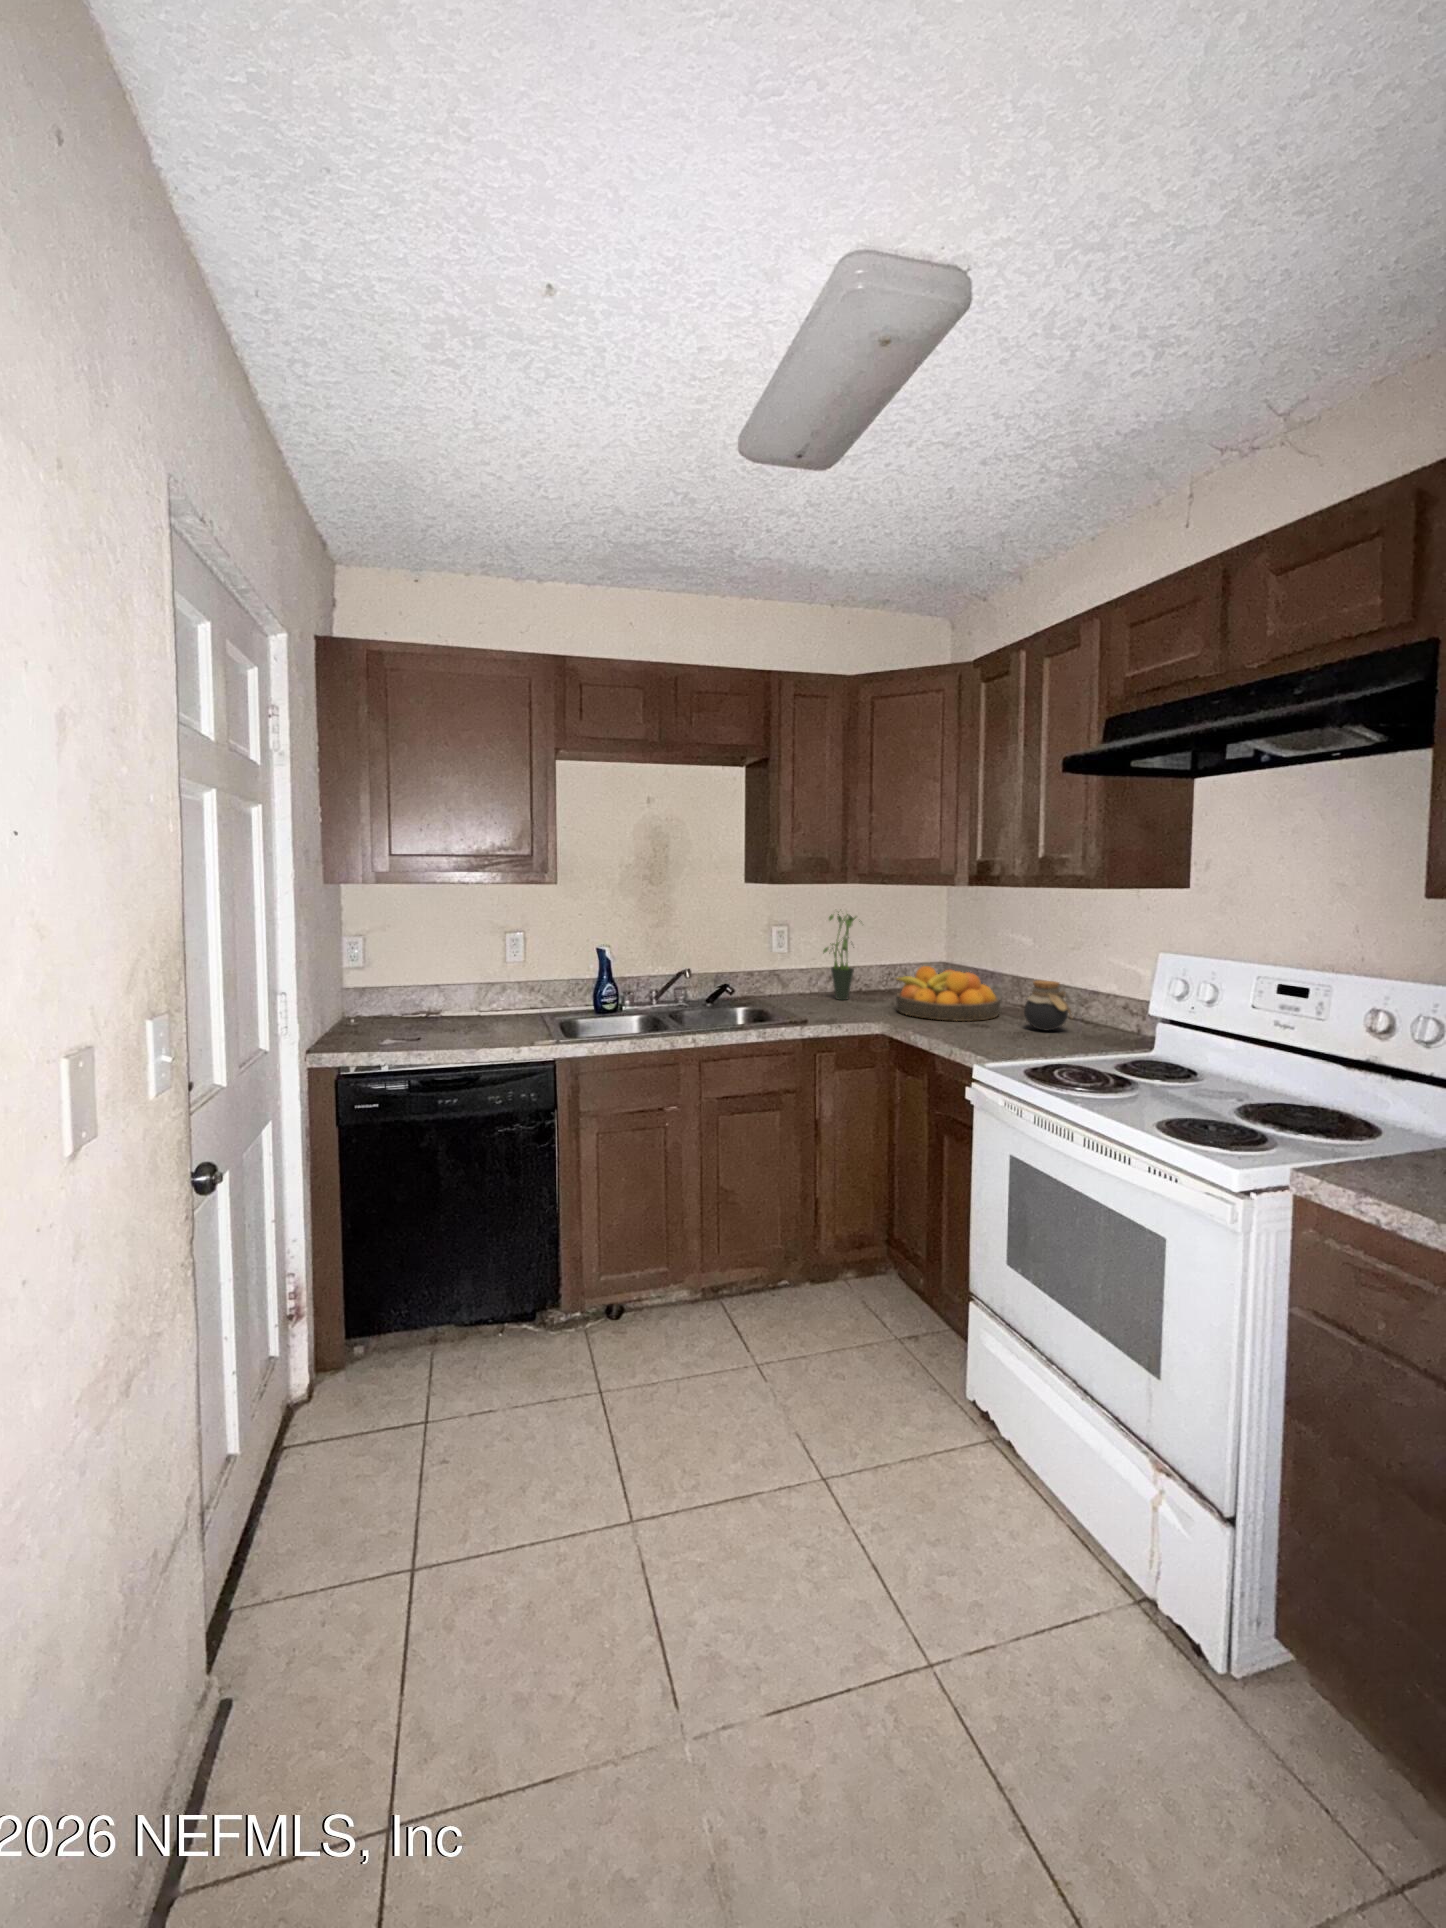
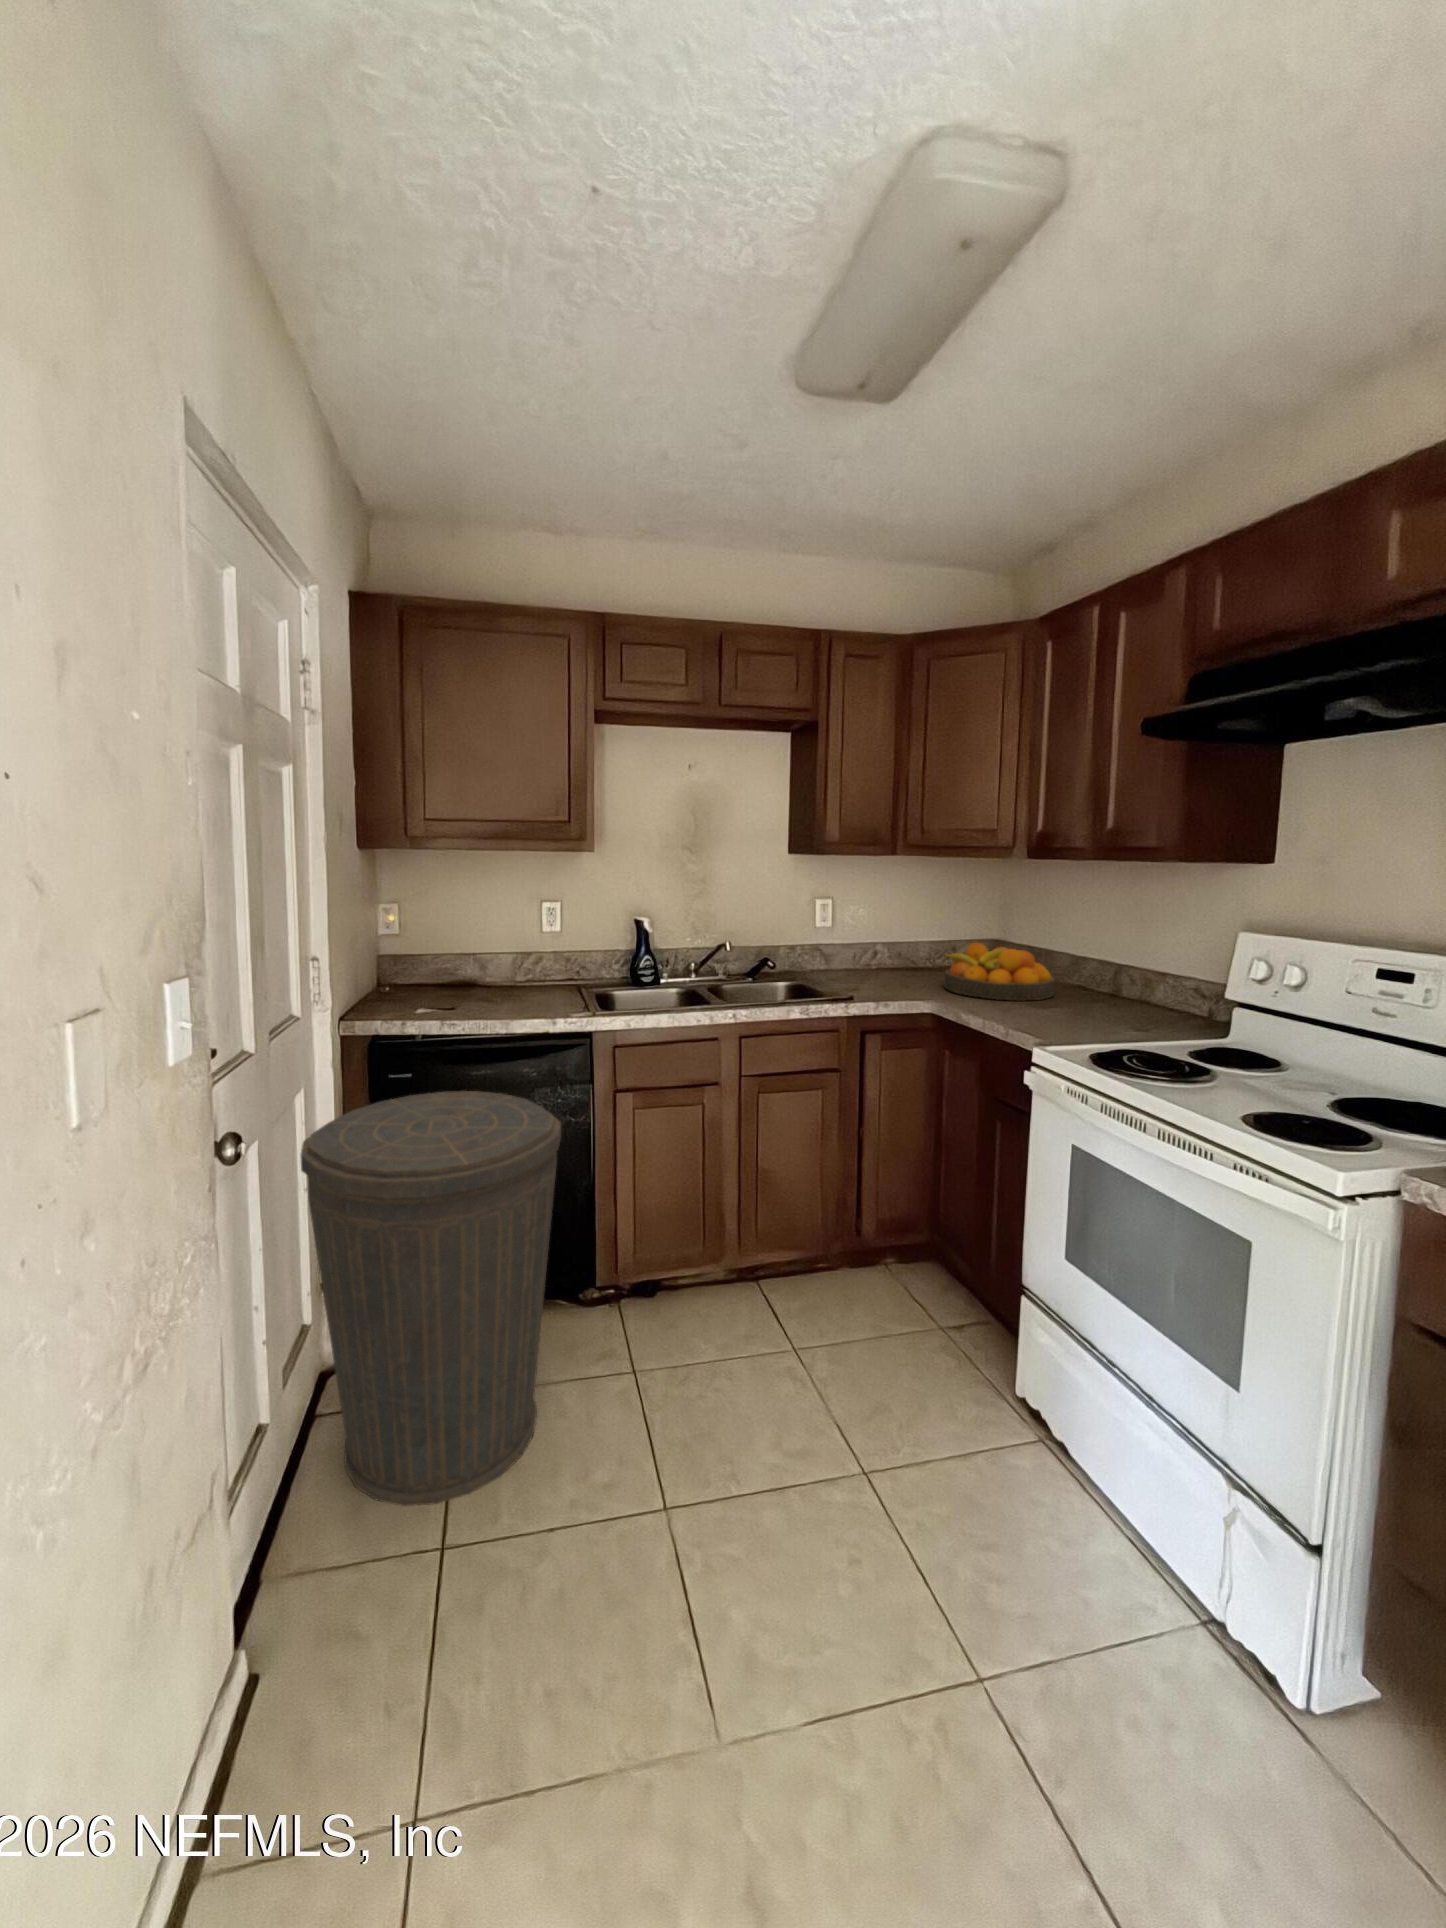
potted plant: present [823,914,860,1000] -> none [868,883,912,976]
jar: present [1024,980,1071,1031] -> none [1083,960,1136,1012]
trash can: none [270,1120,526,1532] -> present [300,1091,561,1506]

